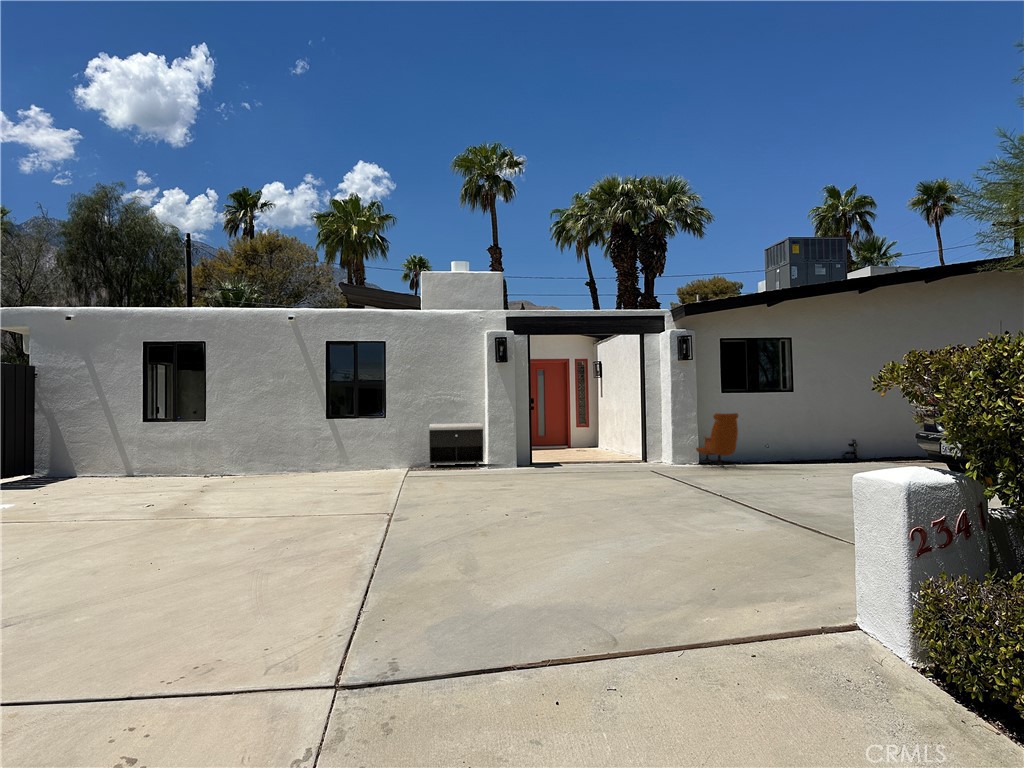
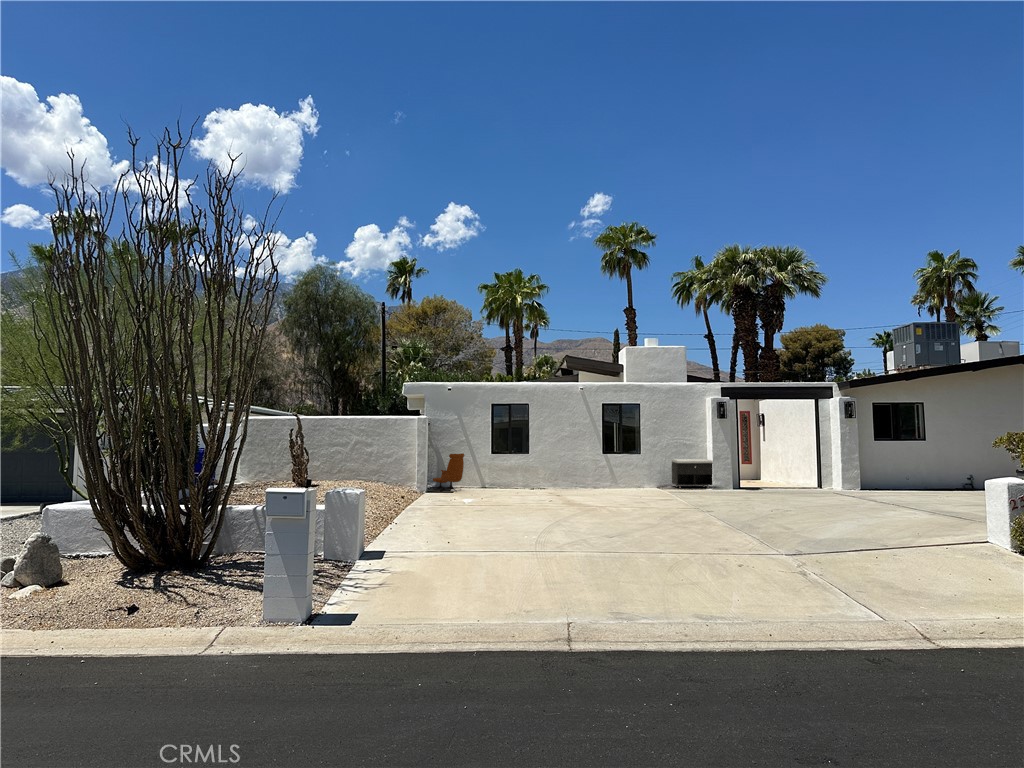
lounge chair: present [696,413,738,469] -> present [433,453,464,491]

